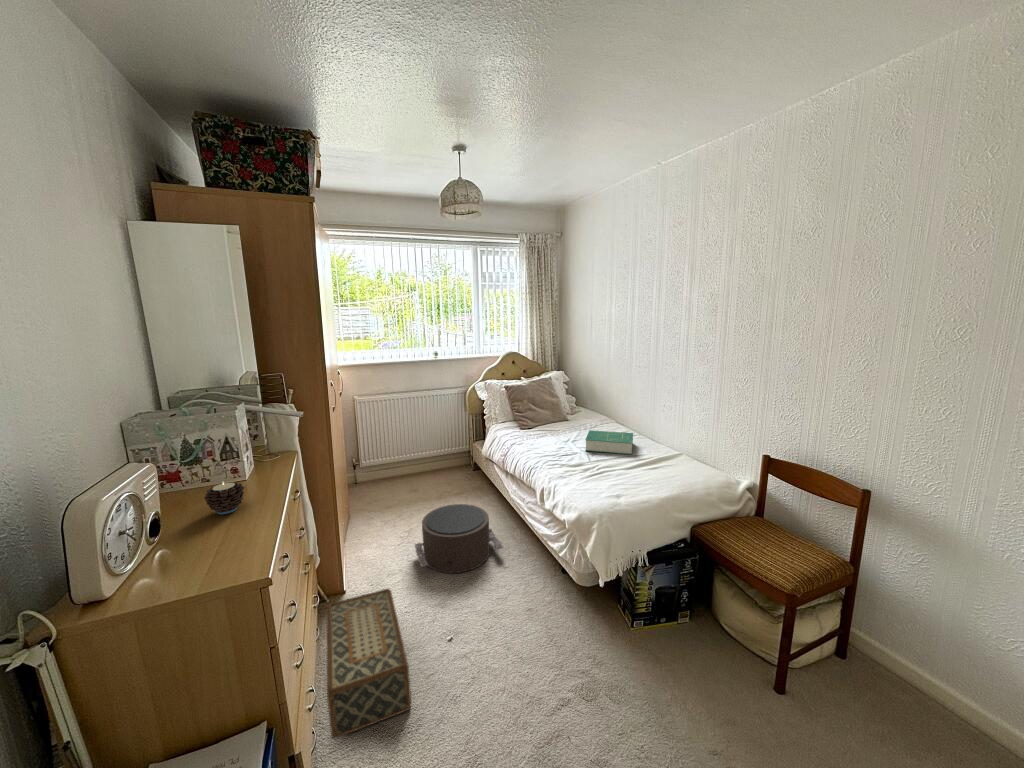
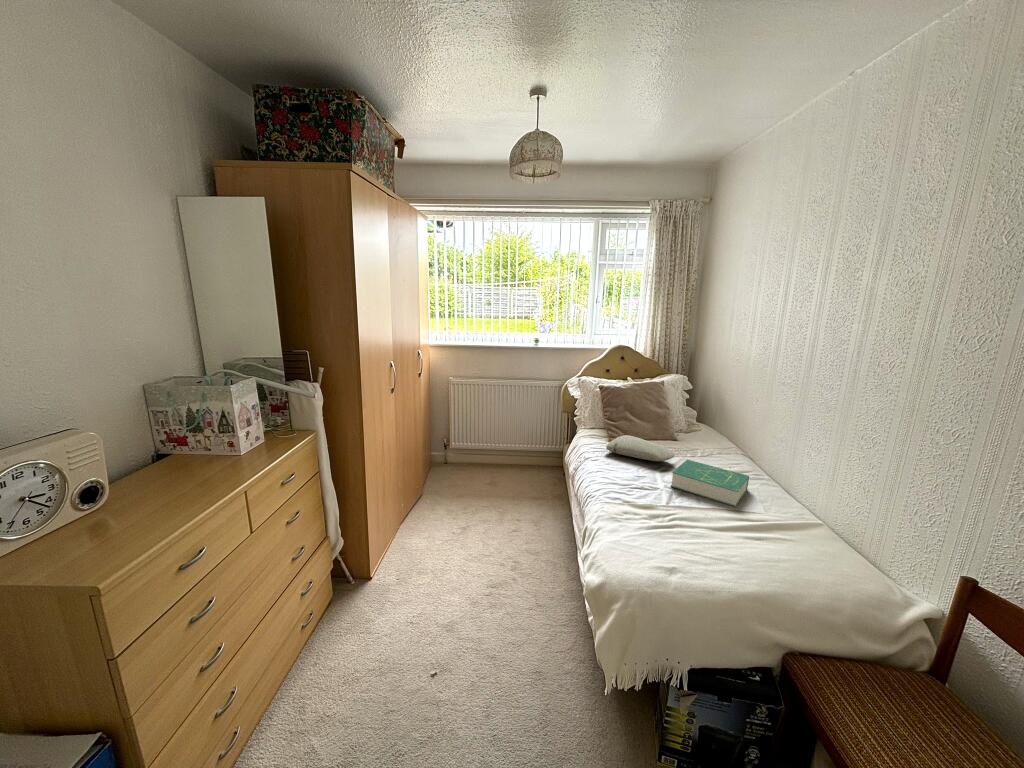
pillow: none [525,422,578,437] -> present [606,435,675,461]
candle: present [204,482,244,514] -> none [135,461,180,495]
pouf: present [415,504,503,573] -> none [446,512,544,595]
woven basket: present [327,589,411,739] -> none [261,592,392,747]

